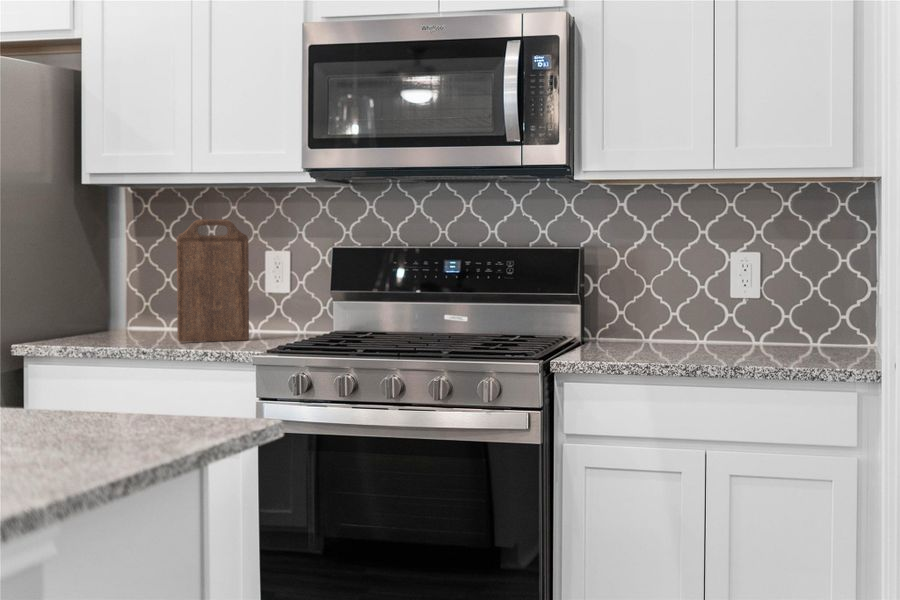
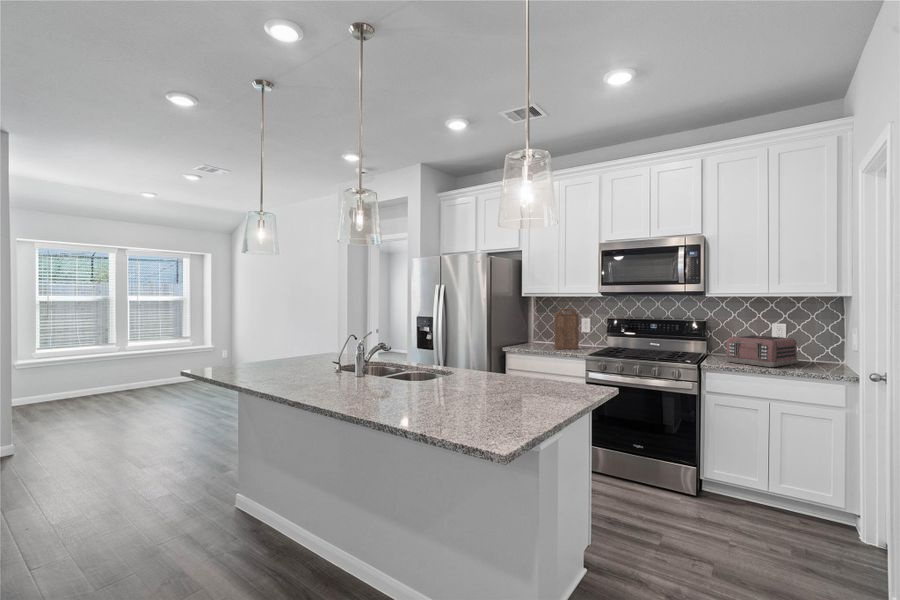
toaster: none [616,284,779,361] -> present [725,335,798,367]

